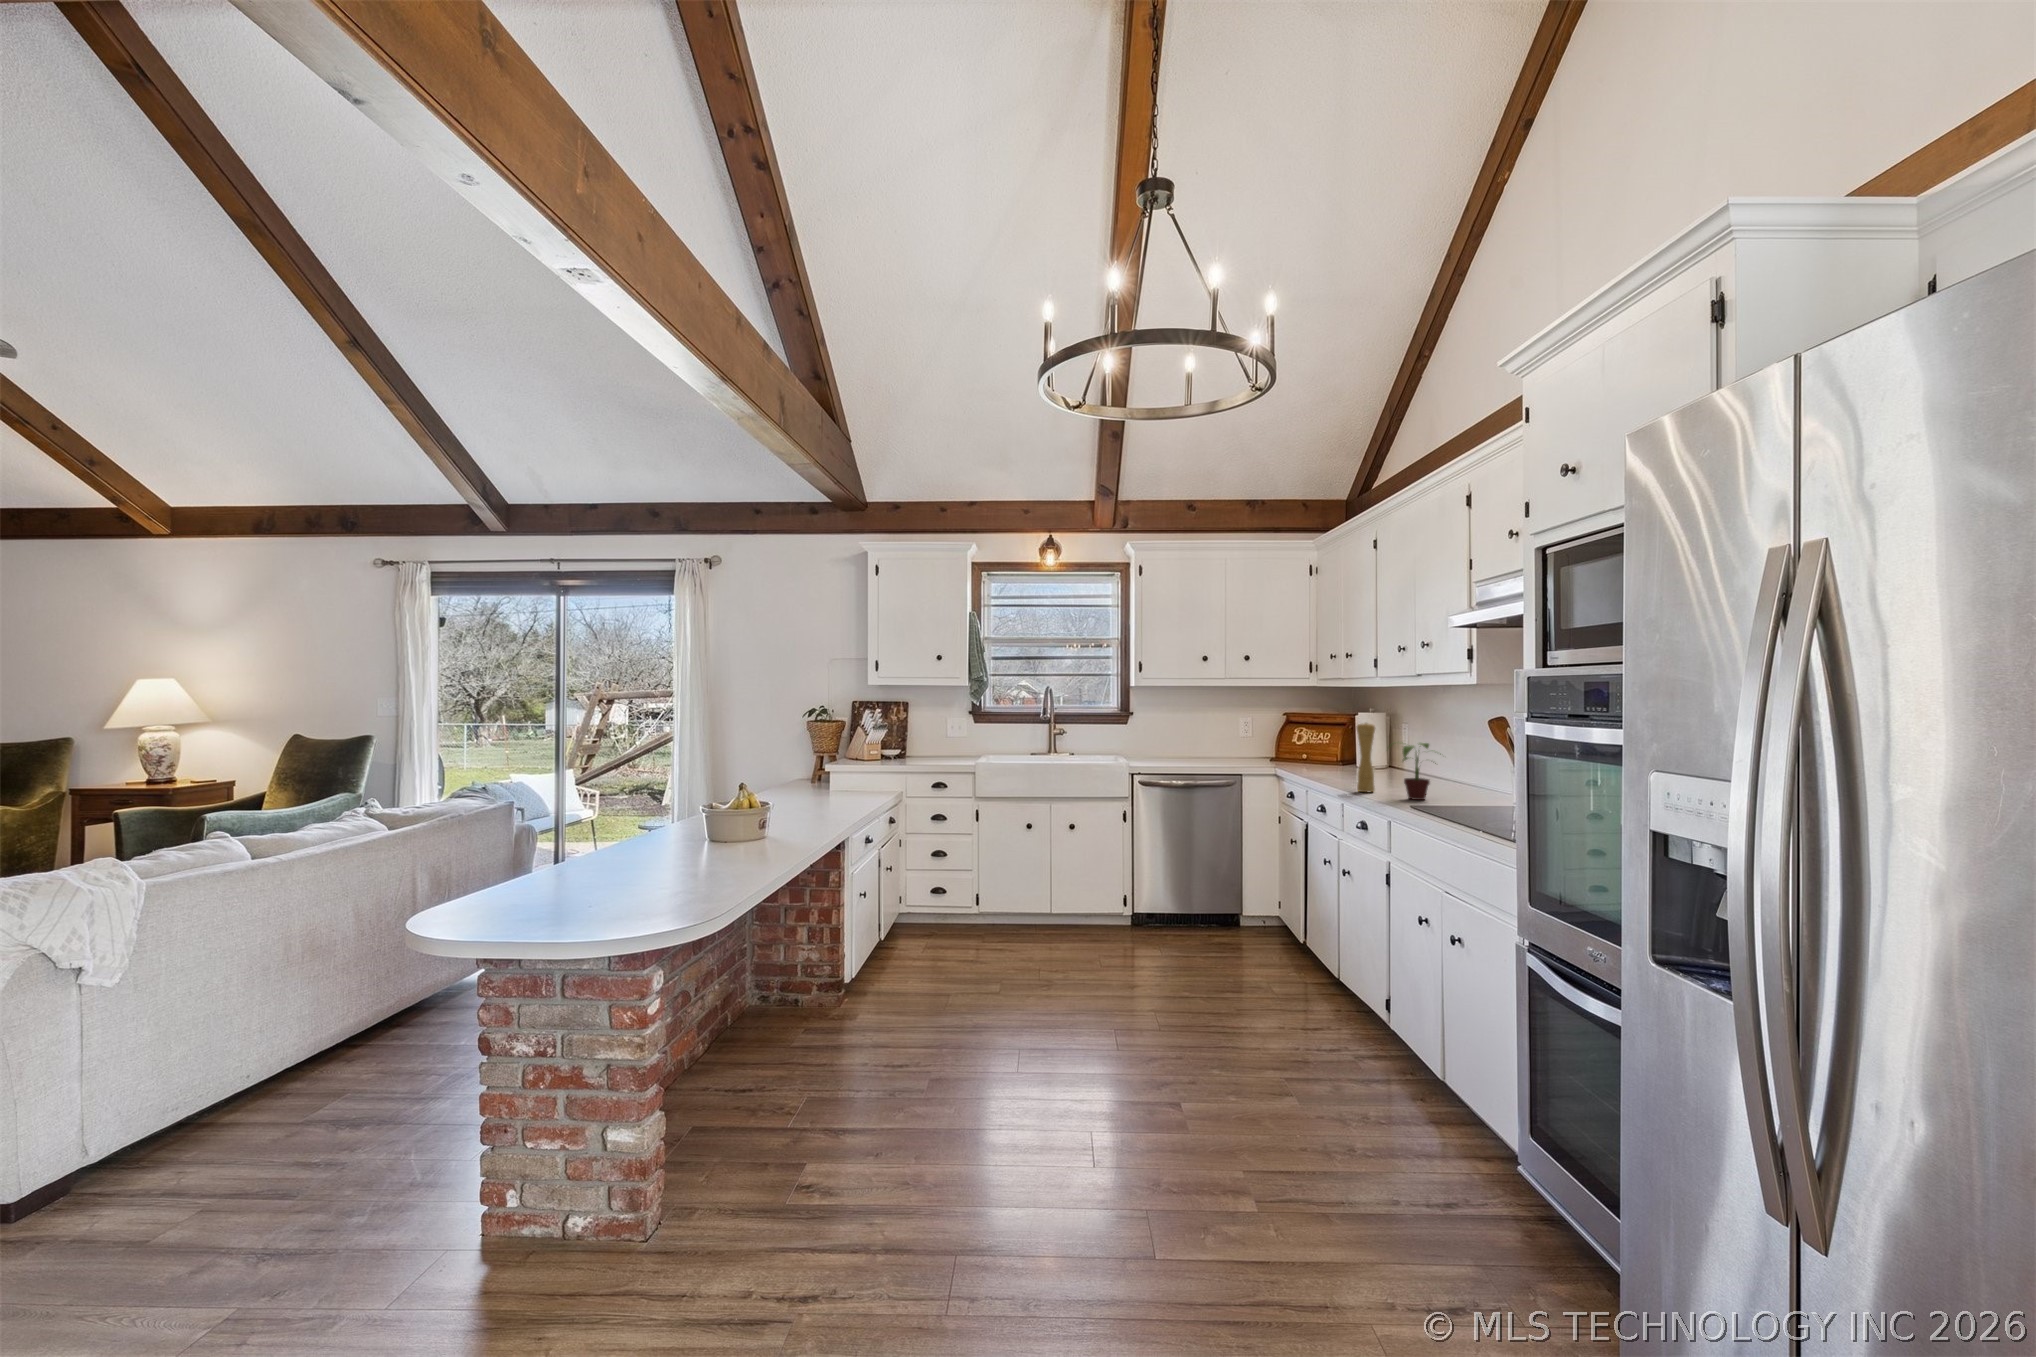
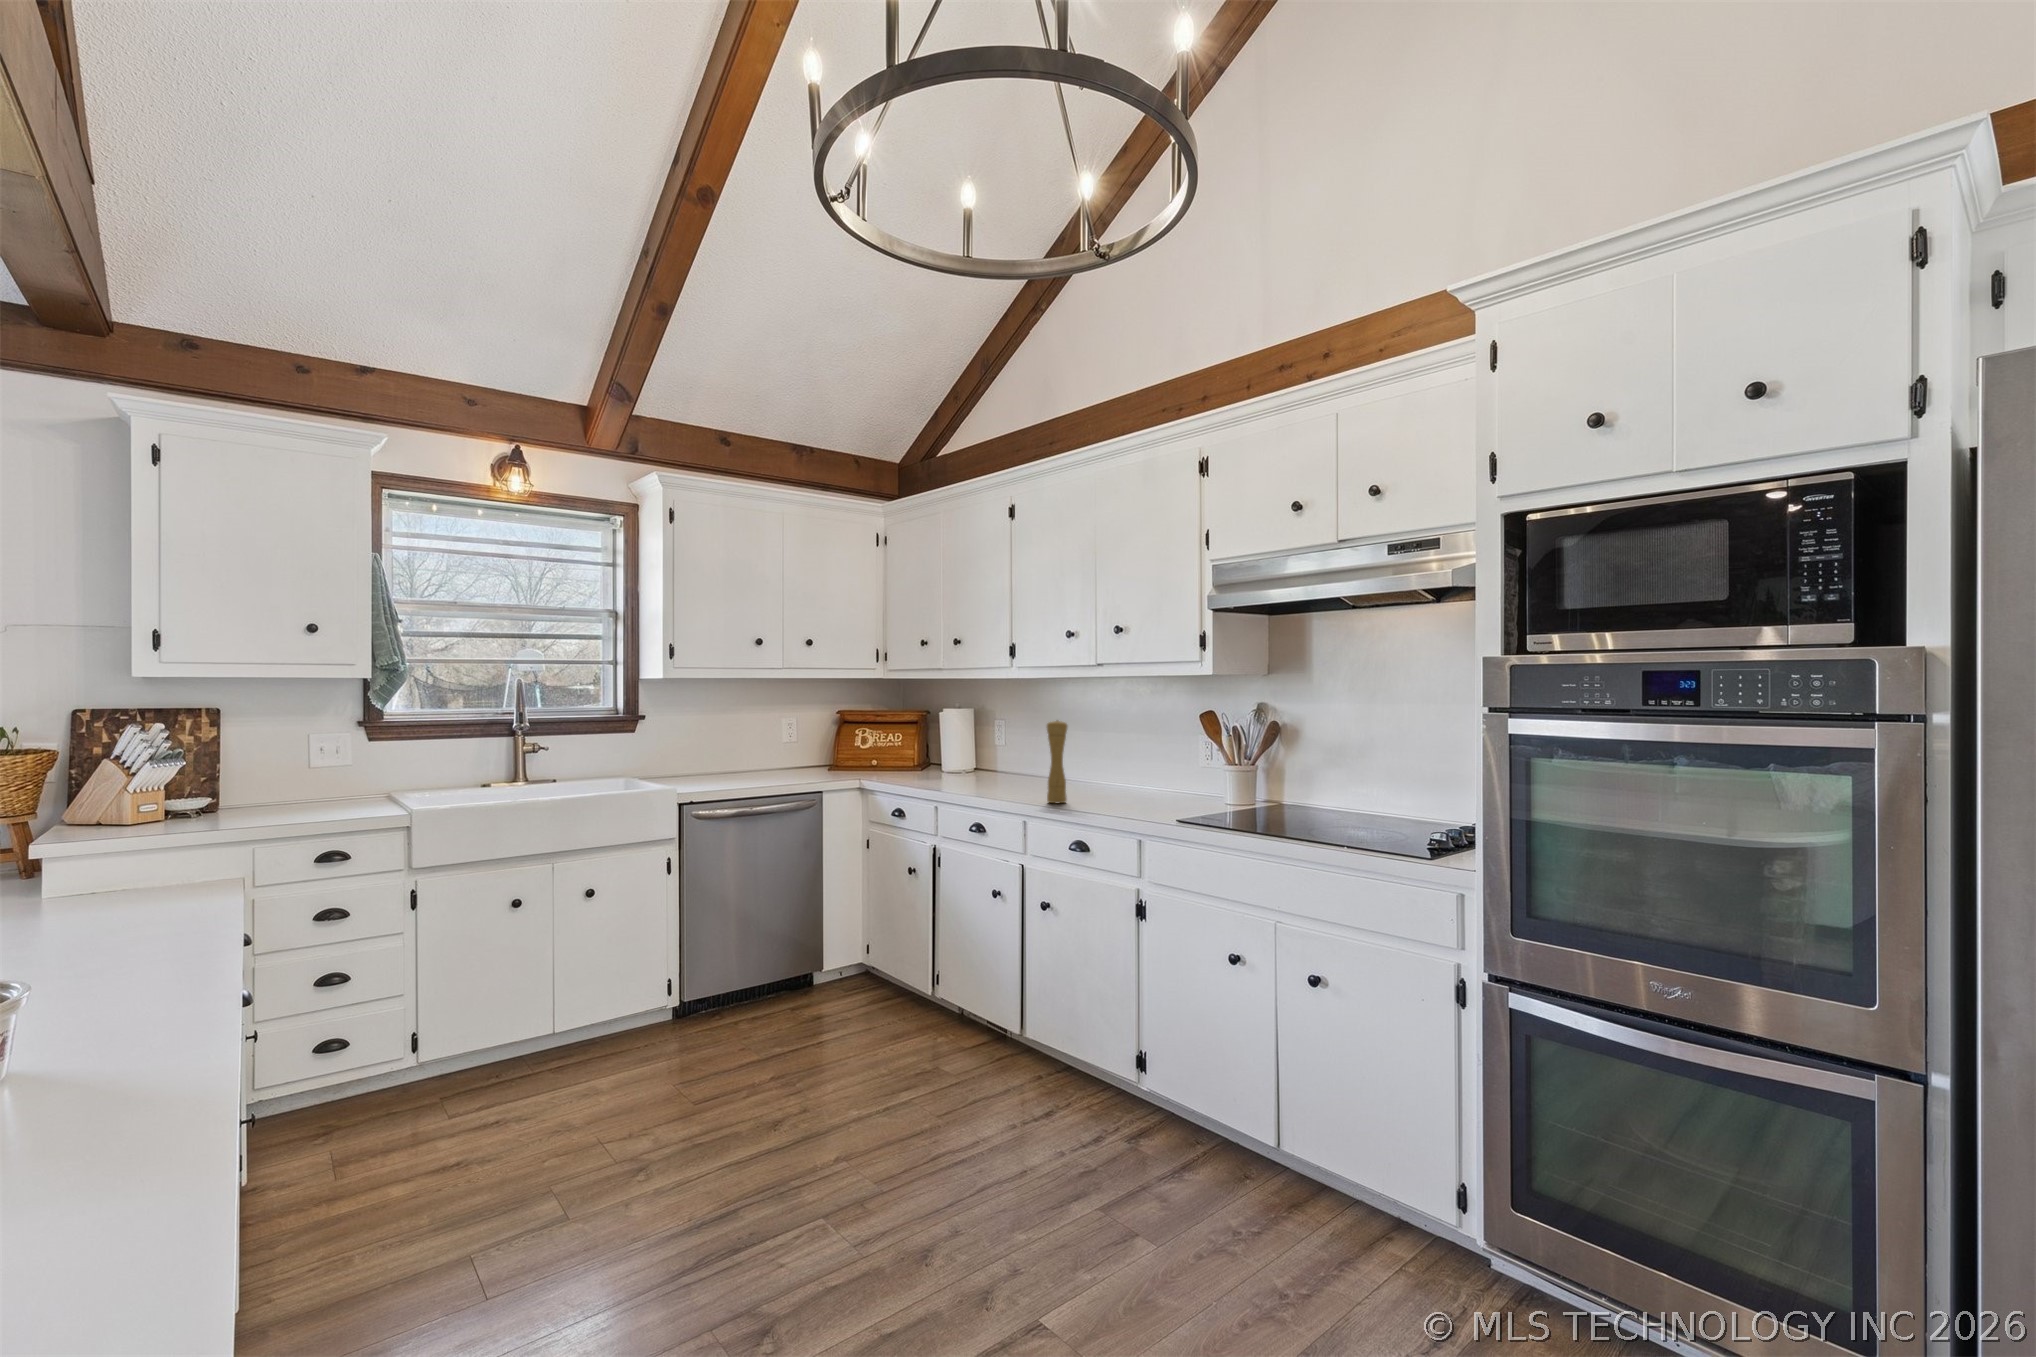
potted plant: present [1403,743,1441,800] -> none [1096,741,1161,807]

